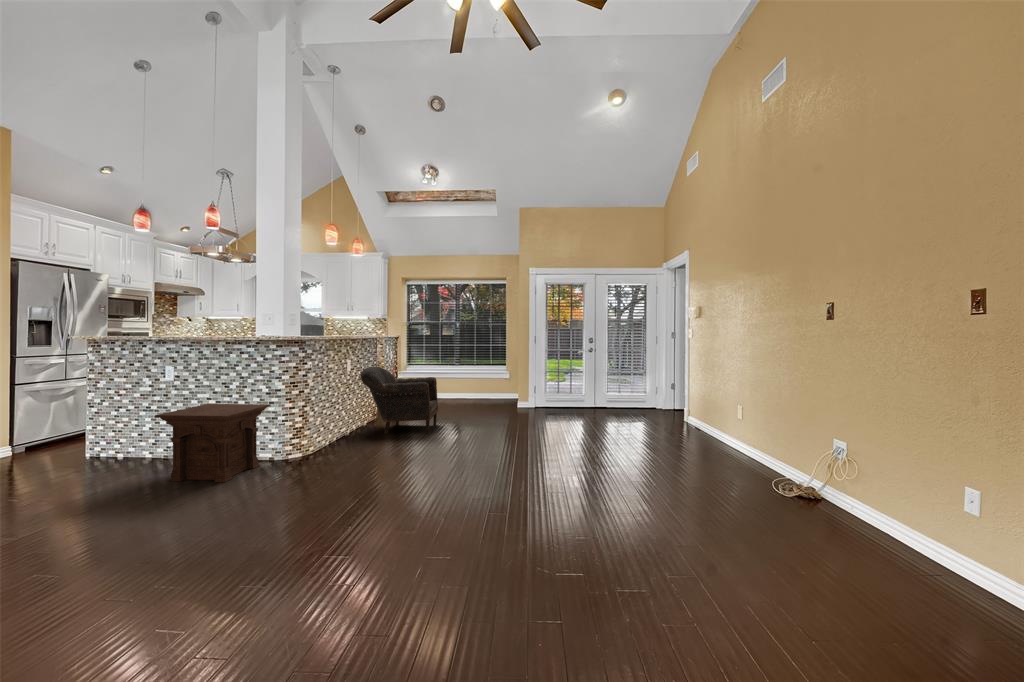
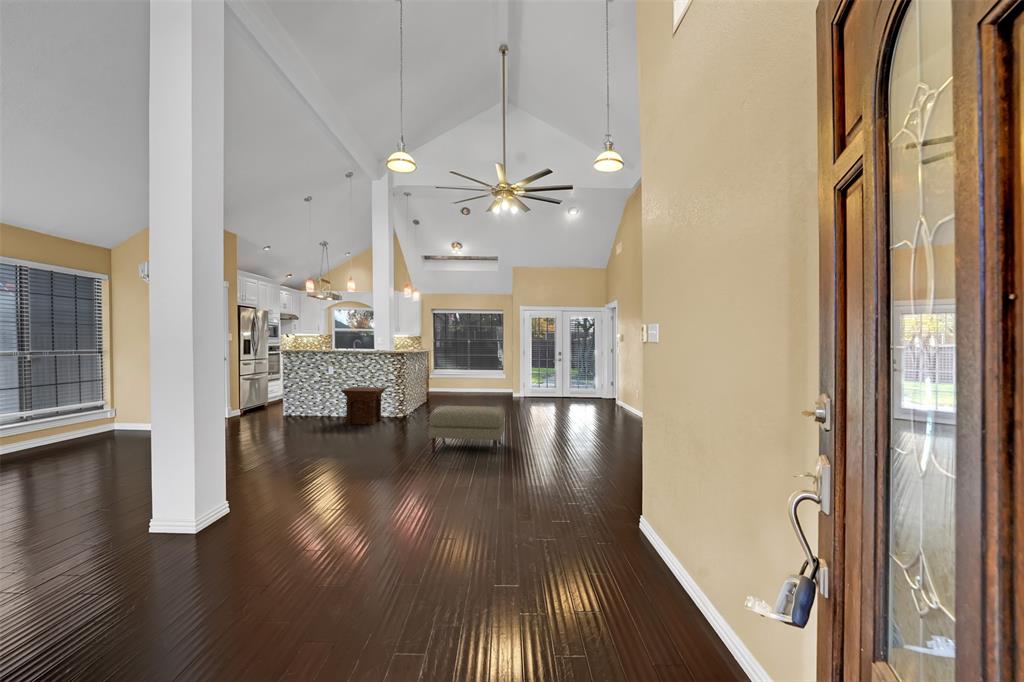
armchair: present [360,366,438,434] -> none [421,369,465,410]
ottoman: none [220,465,468,636] -> present [428,406,505,454]

